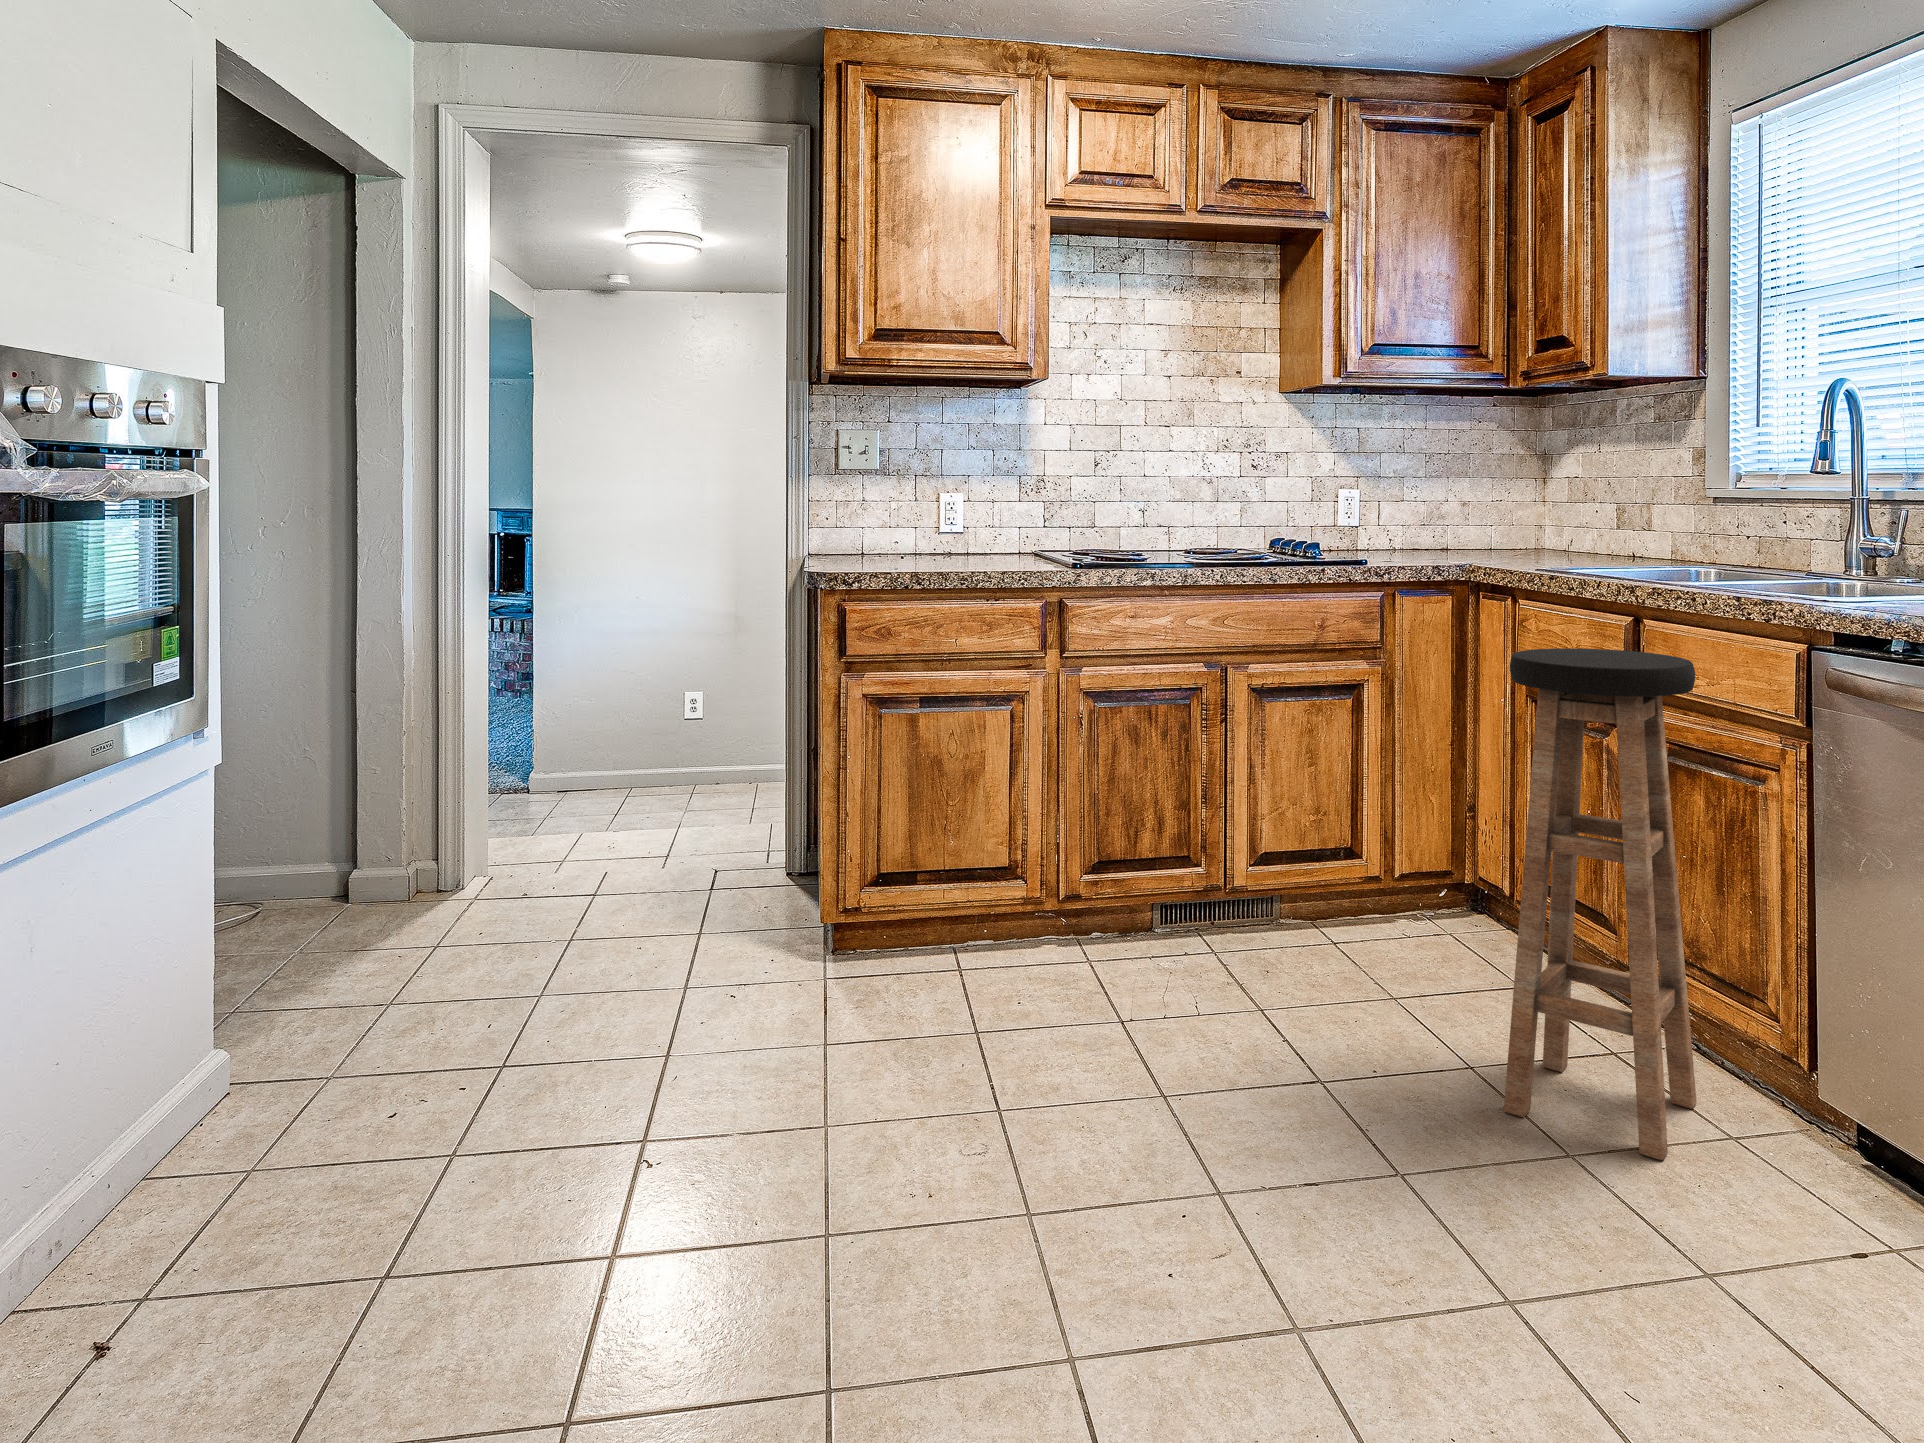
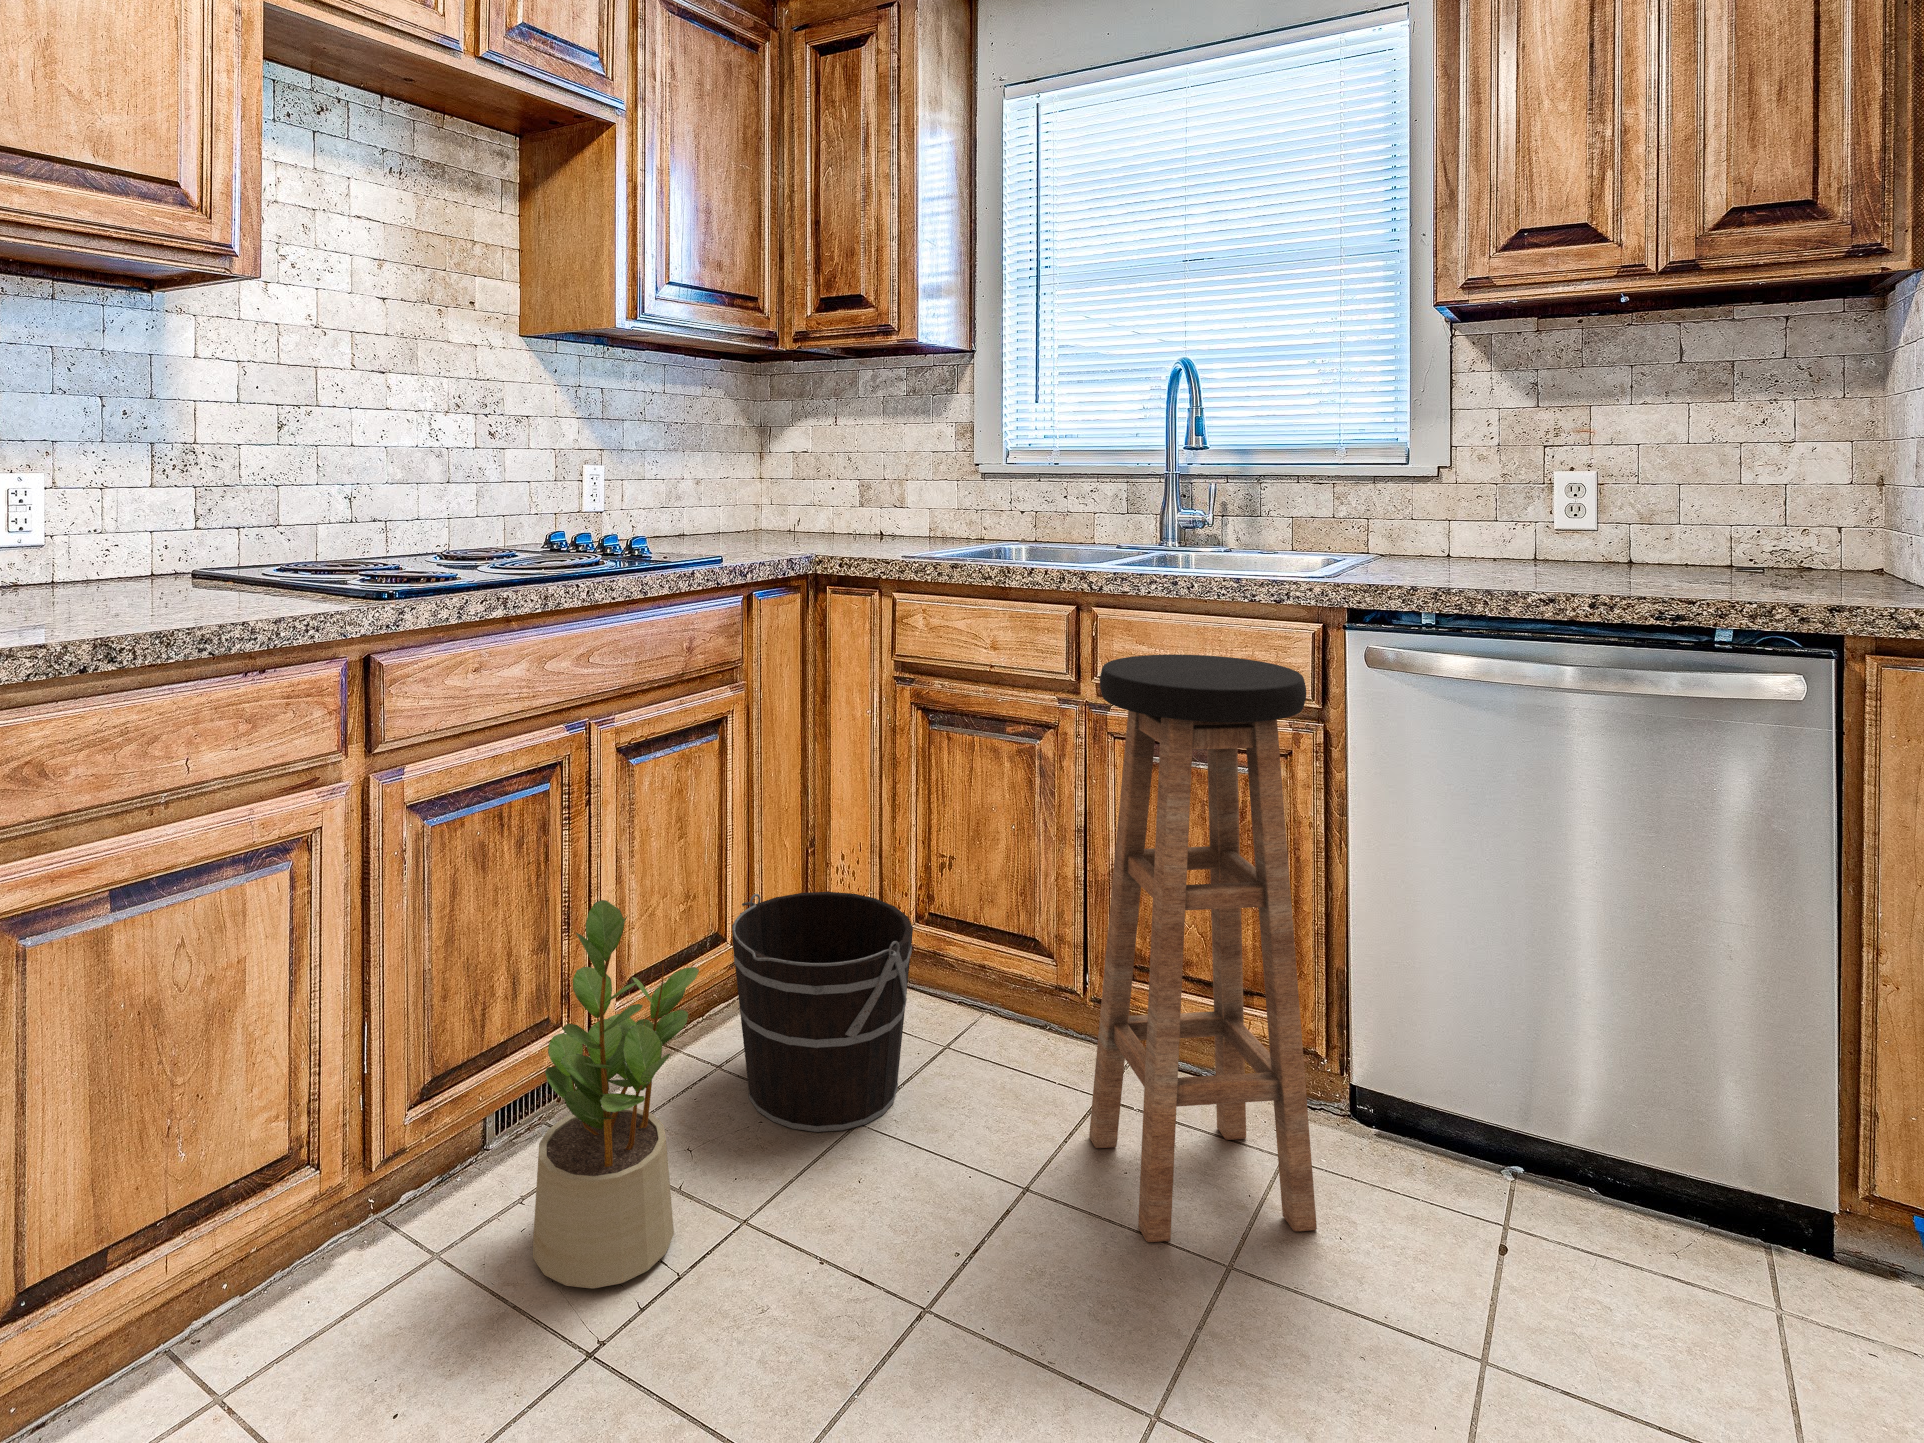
potted plant: none [1116,763,1234,1002] -> present [533,900,699,1288]
bucket: none [1304,821,1453,1001] -> present [732,892,913,1132]

